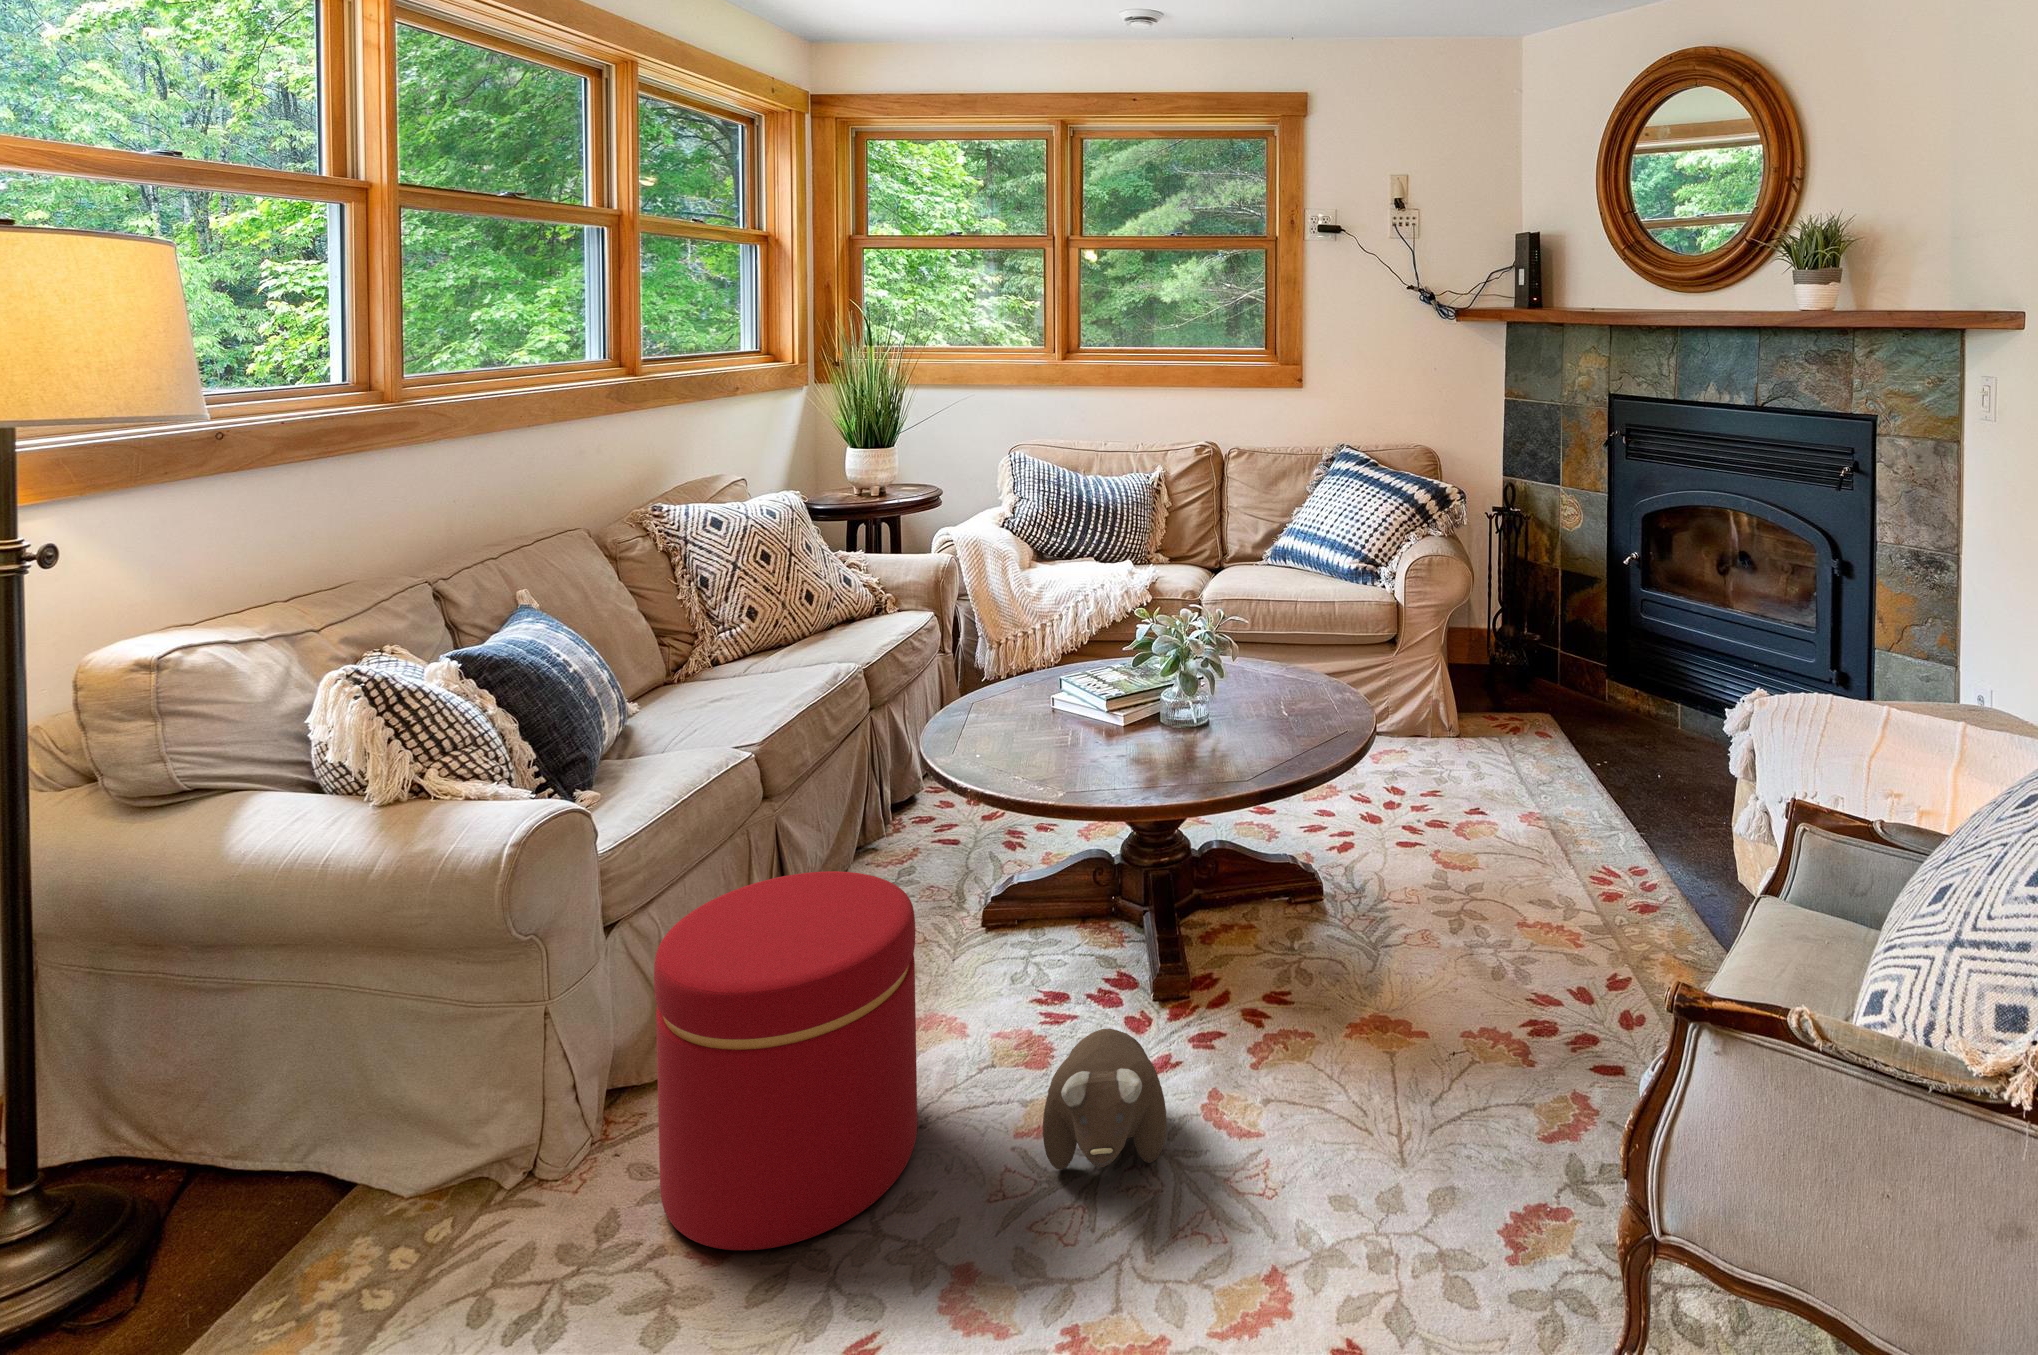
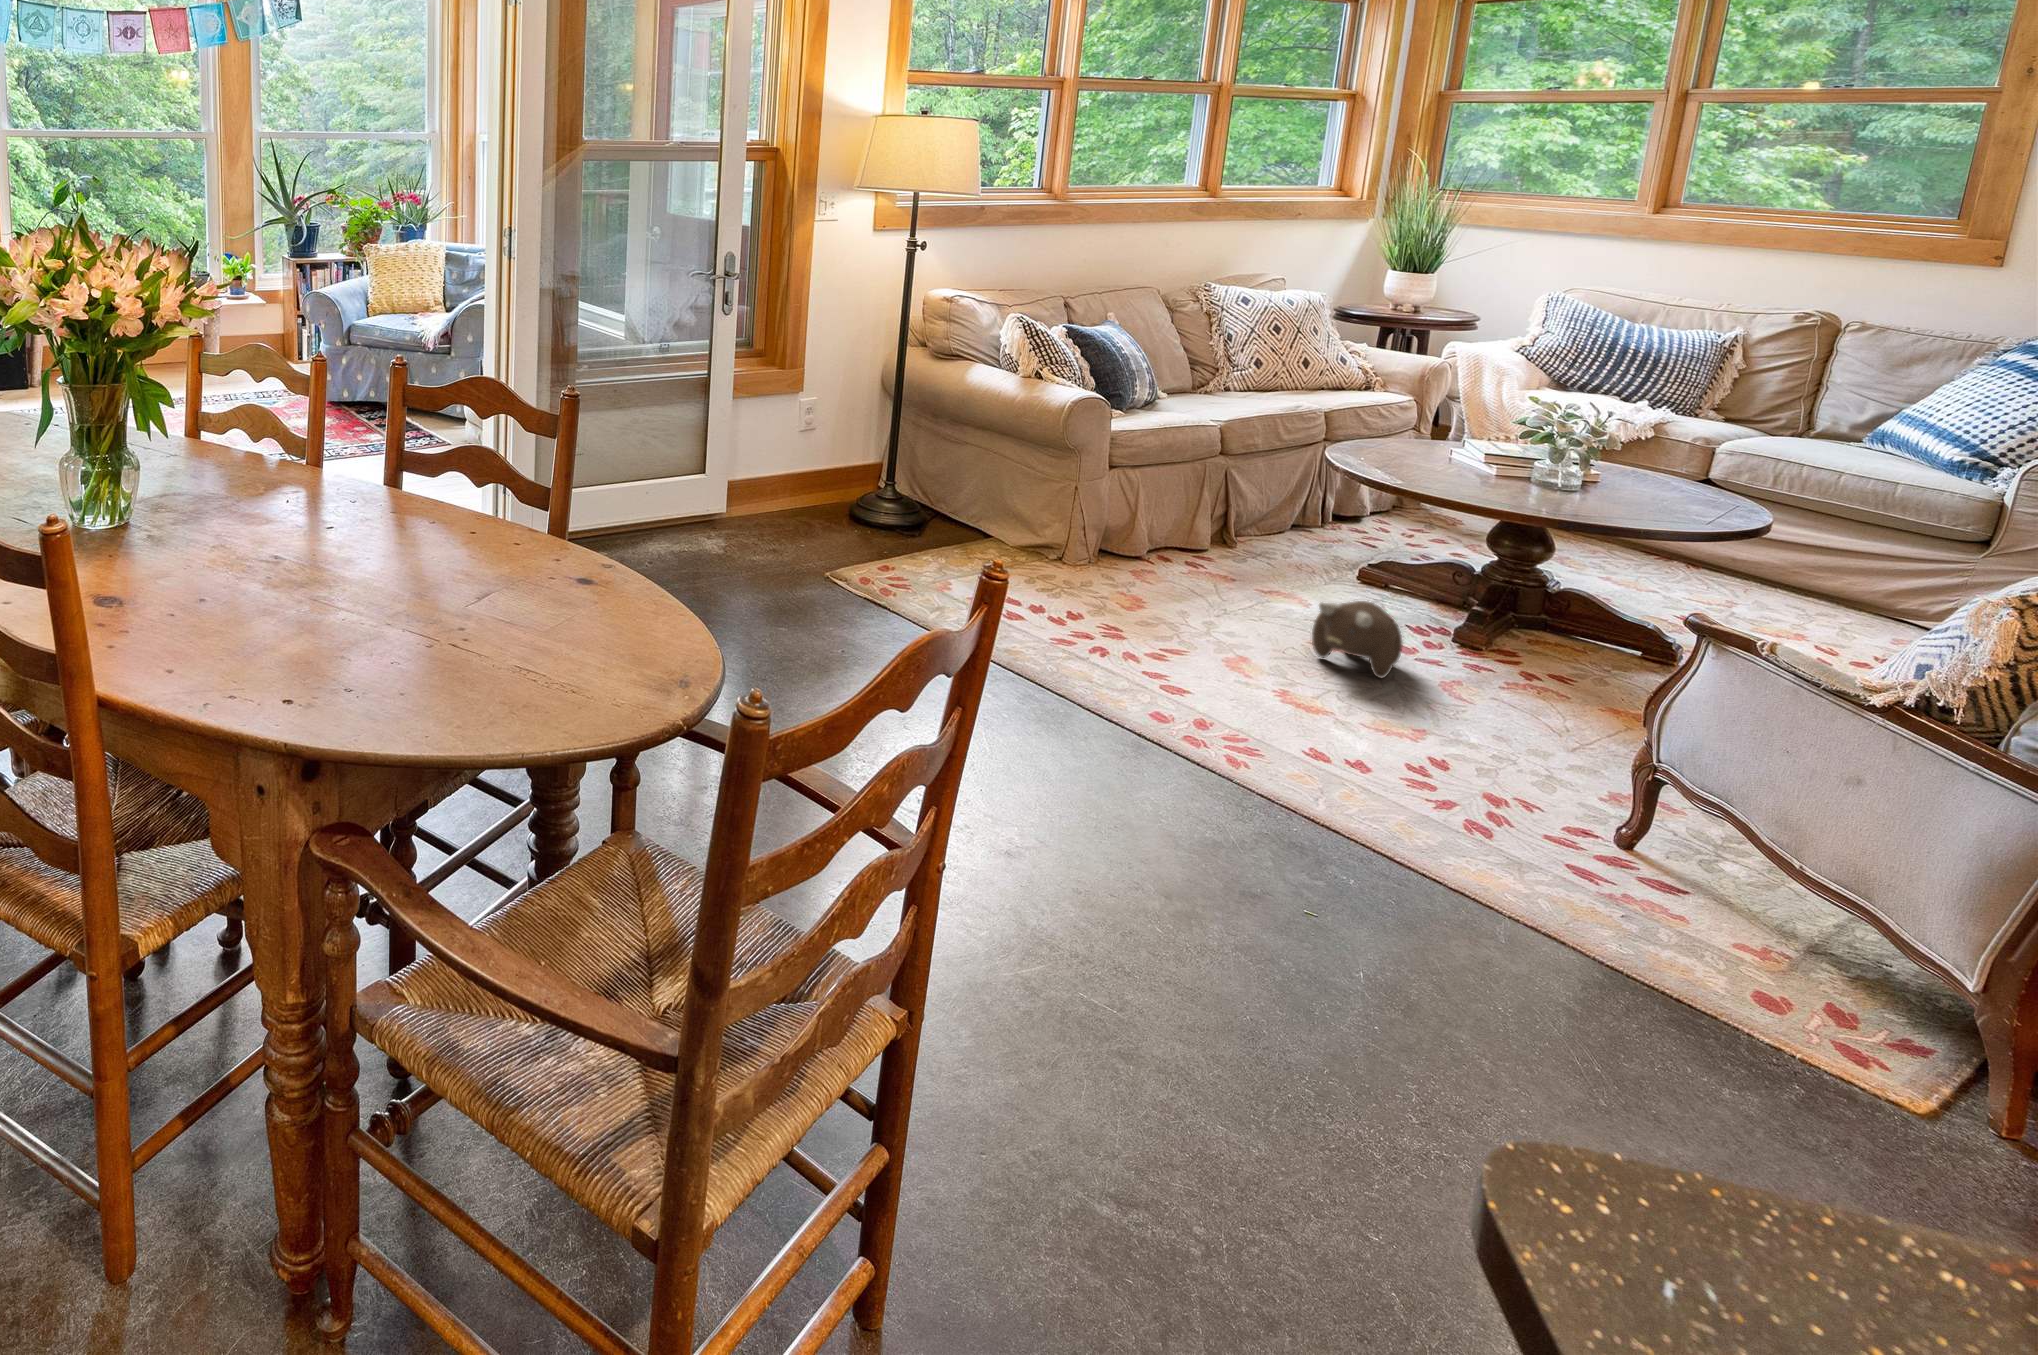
ottoman: present [654,871,917,1250] -> none [1111,466,1267,625]

